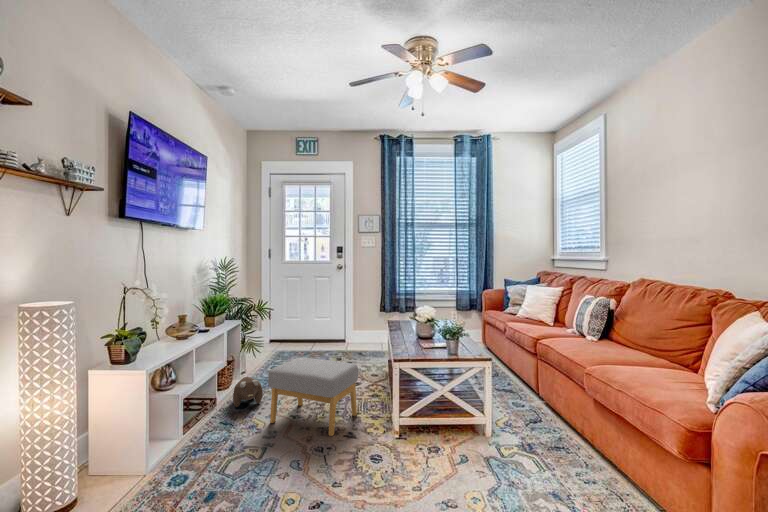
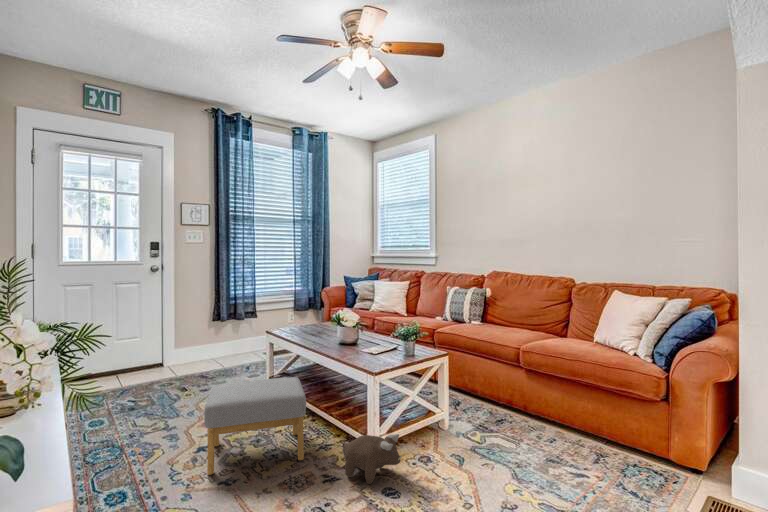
plush toy: present [233,377,263,407] -> present [343,434,402,484]

